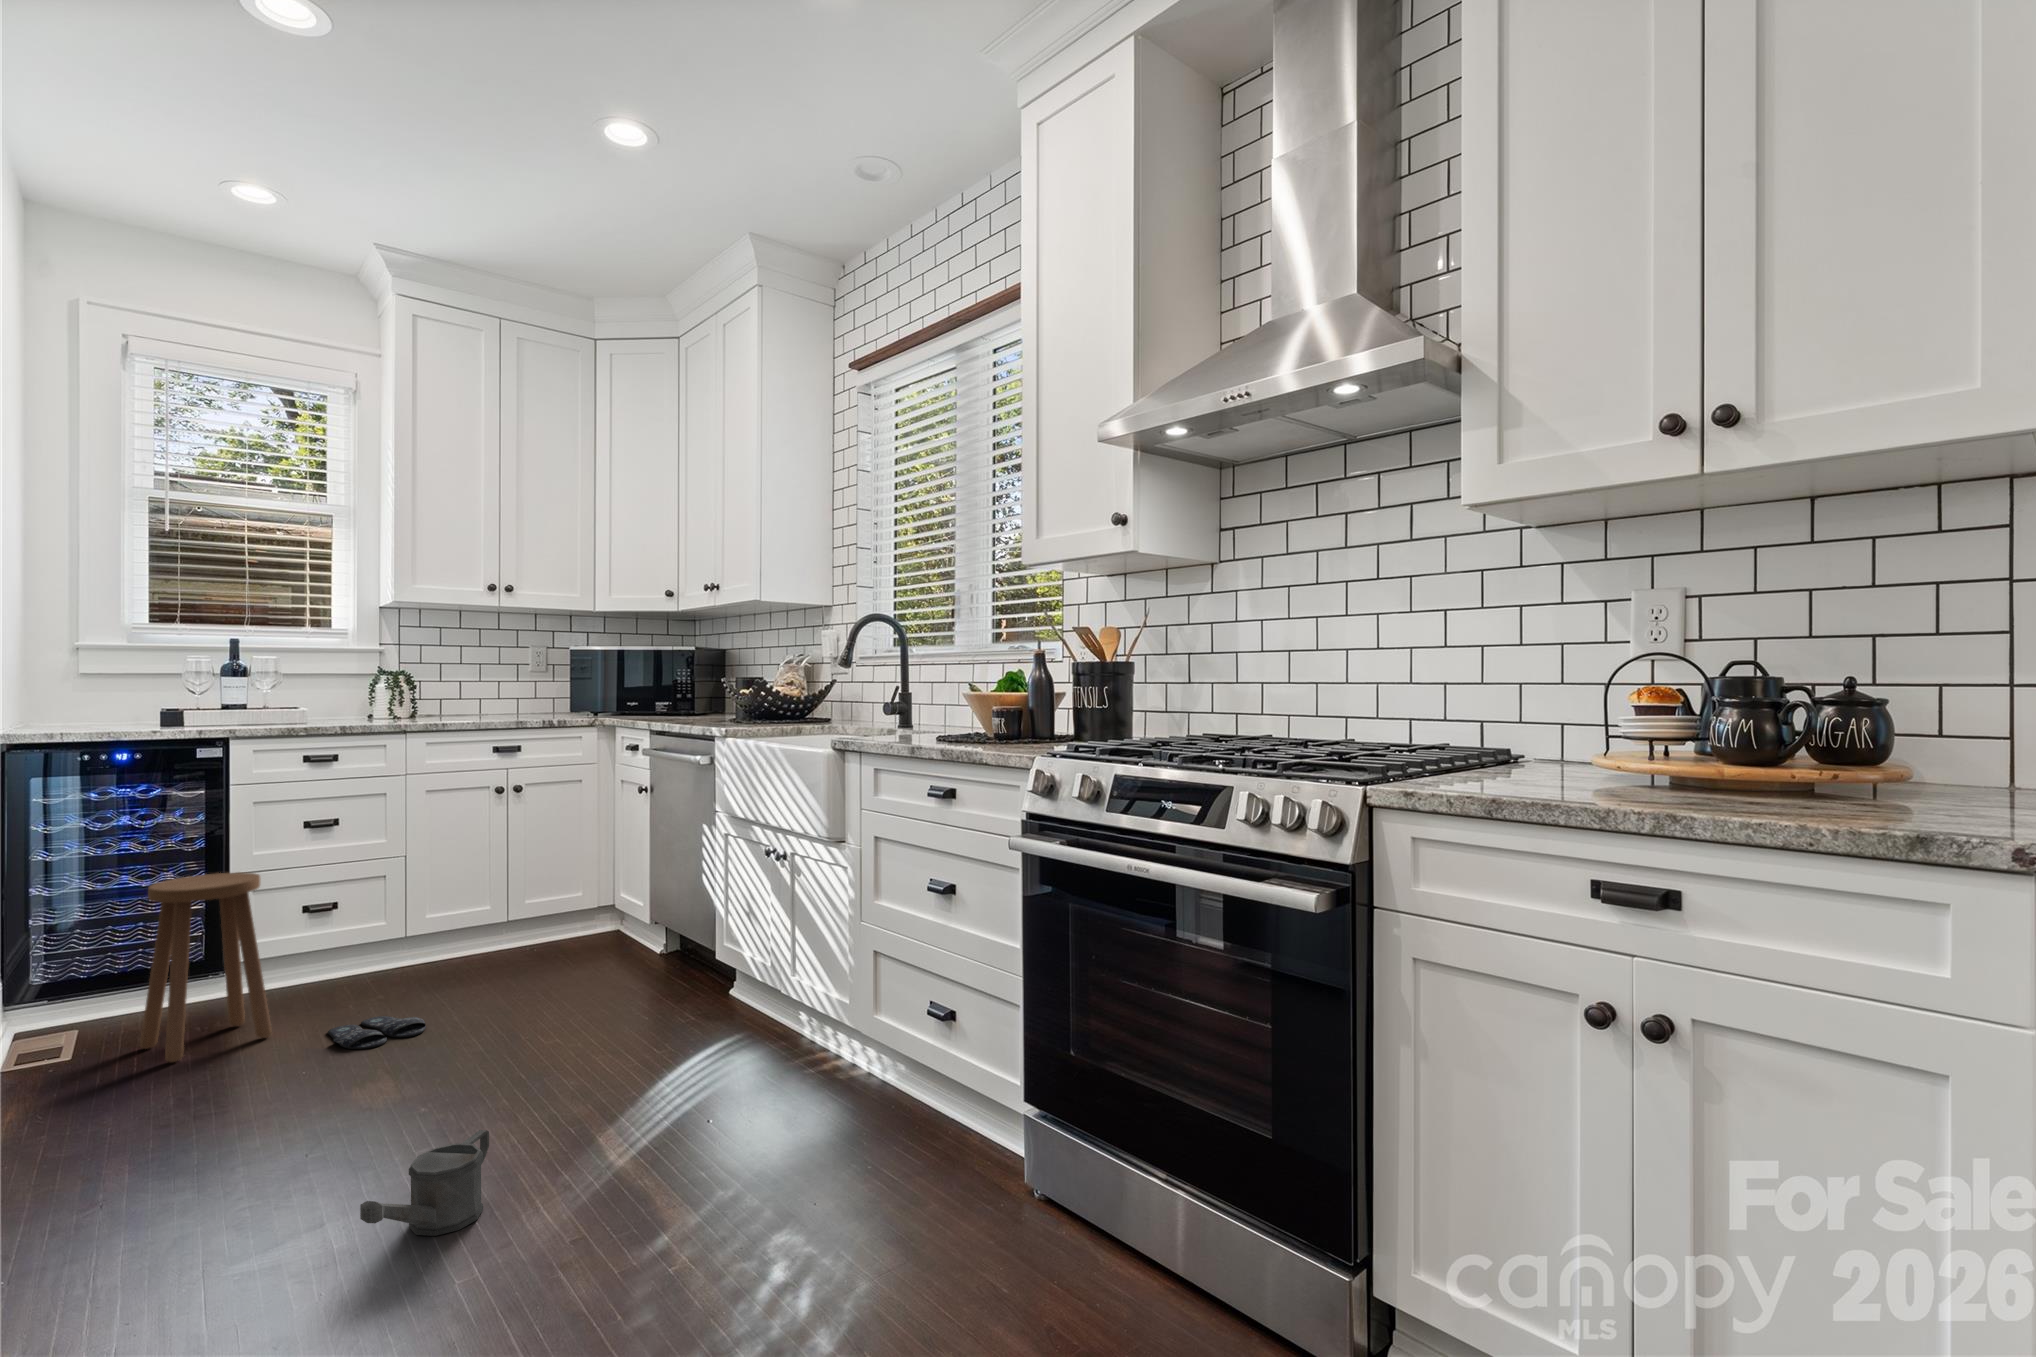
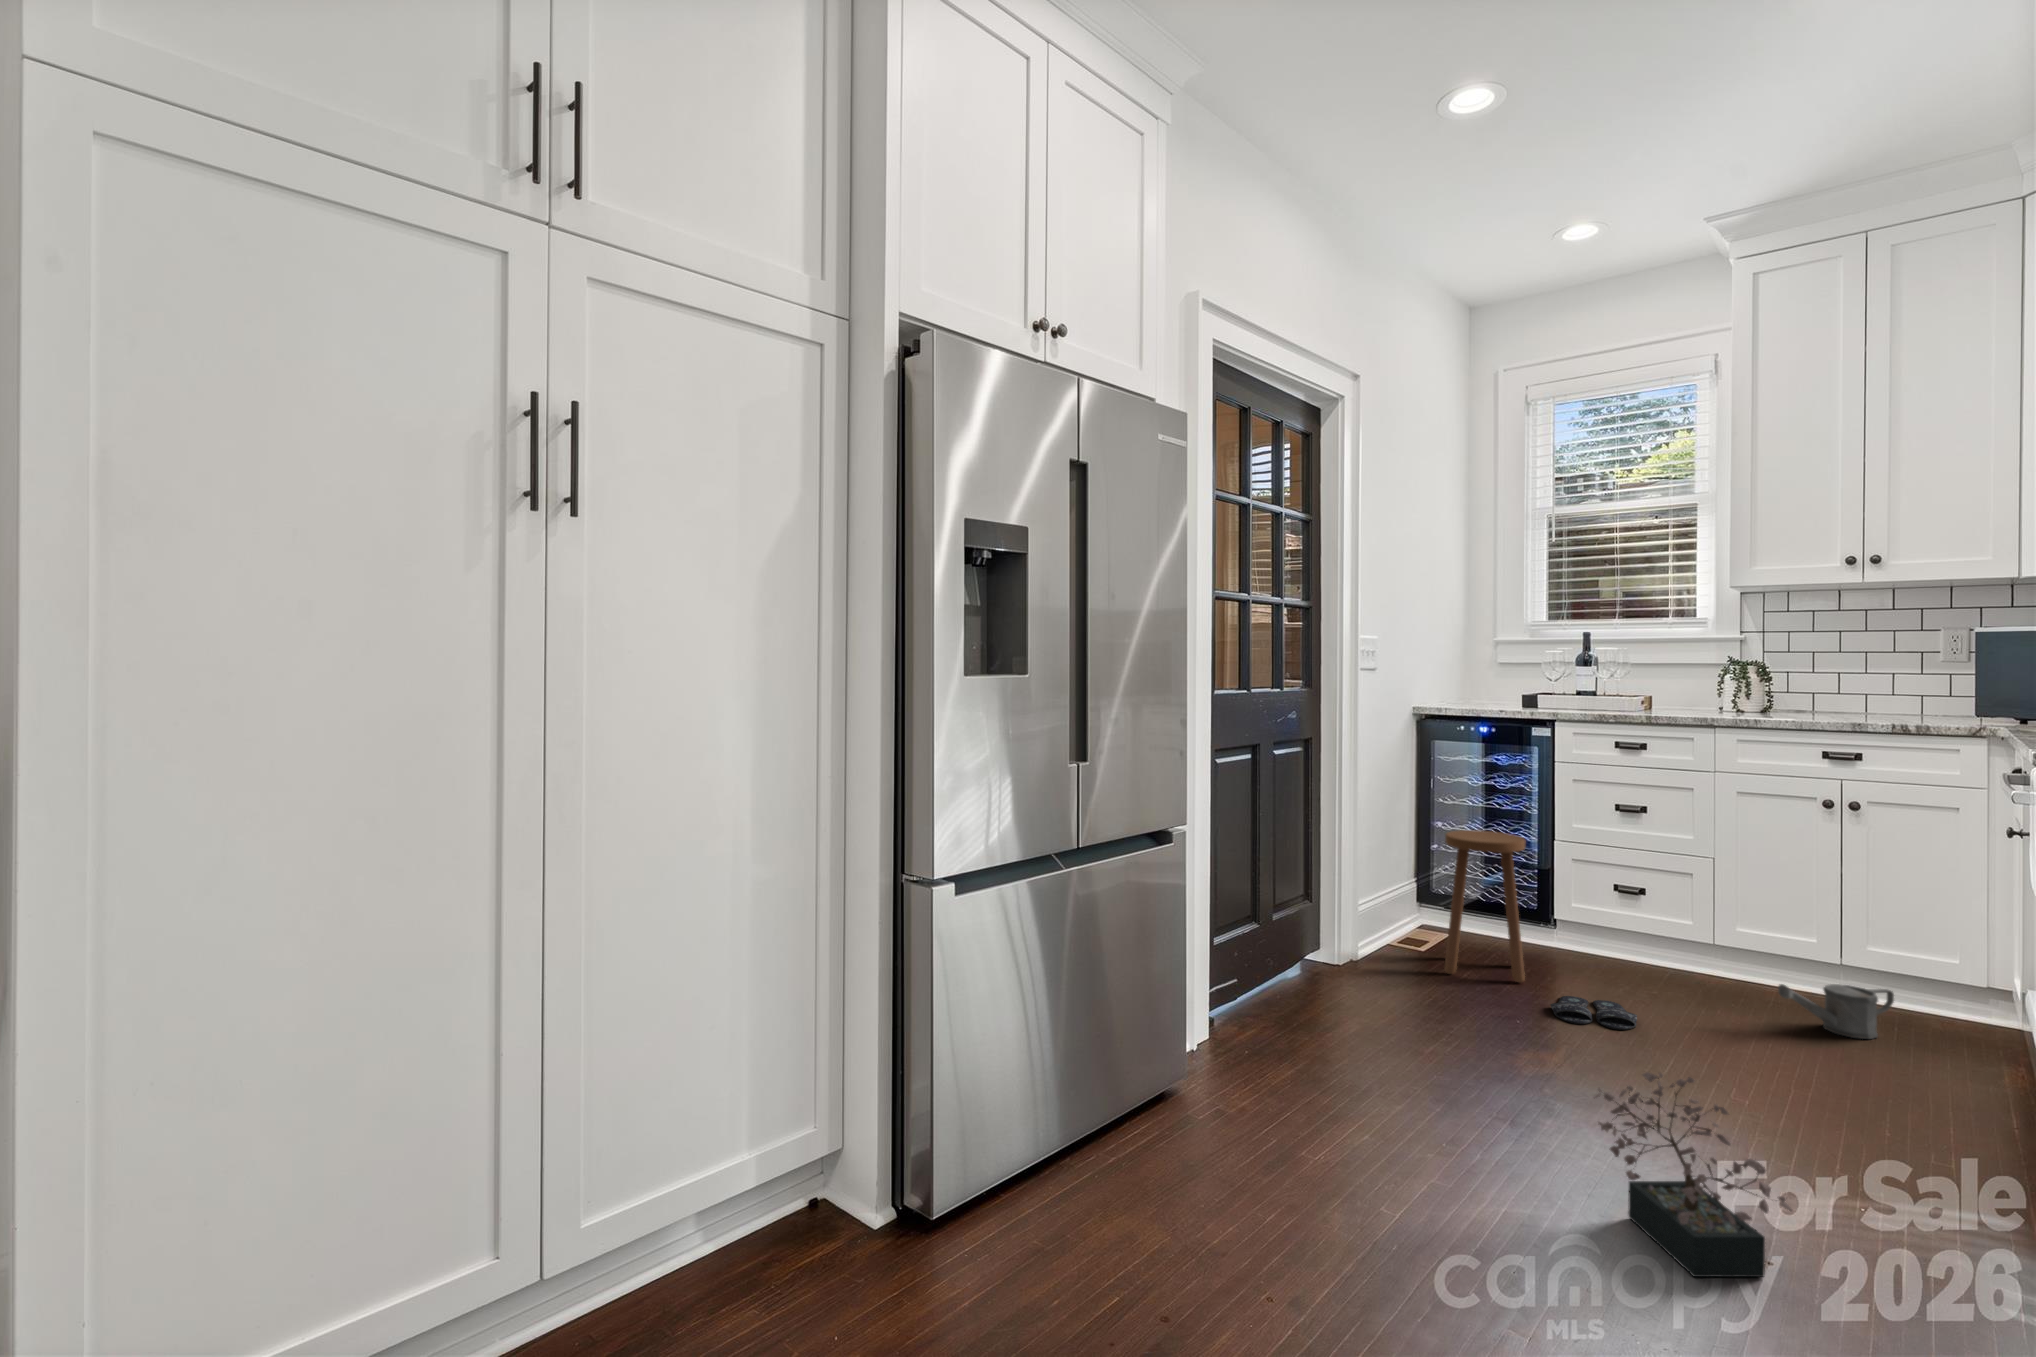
decorative plant: none [601,1008,752,1150] -> present [1596,1072,1792,1277]
watering can: present [360,1130,489,1236] -> present [1778,984,1894,1039]

